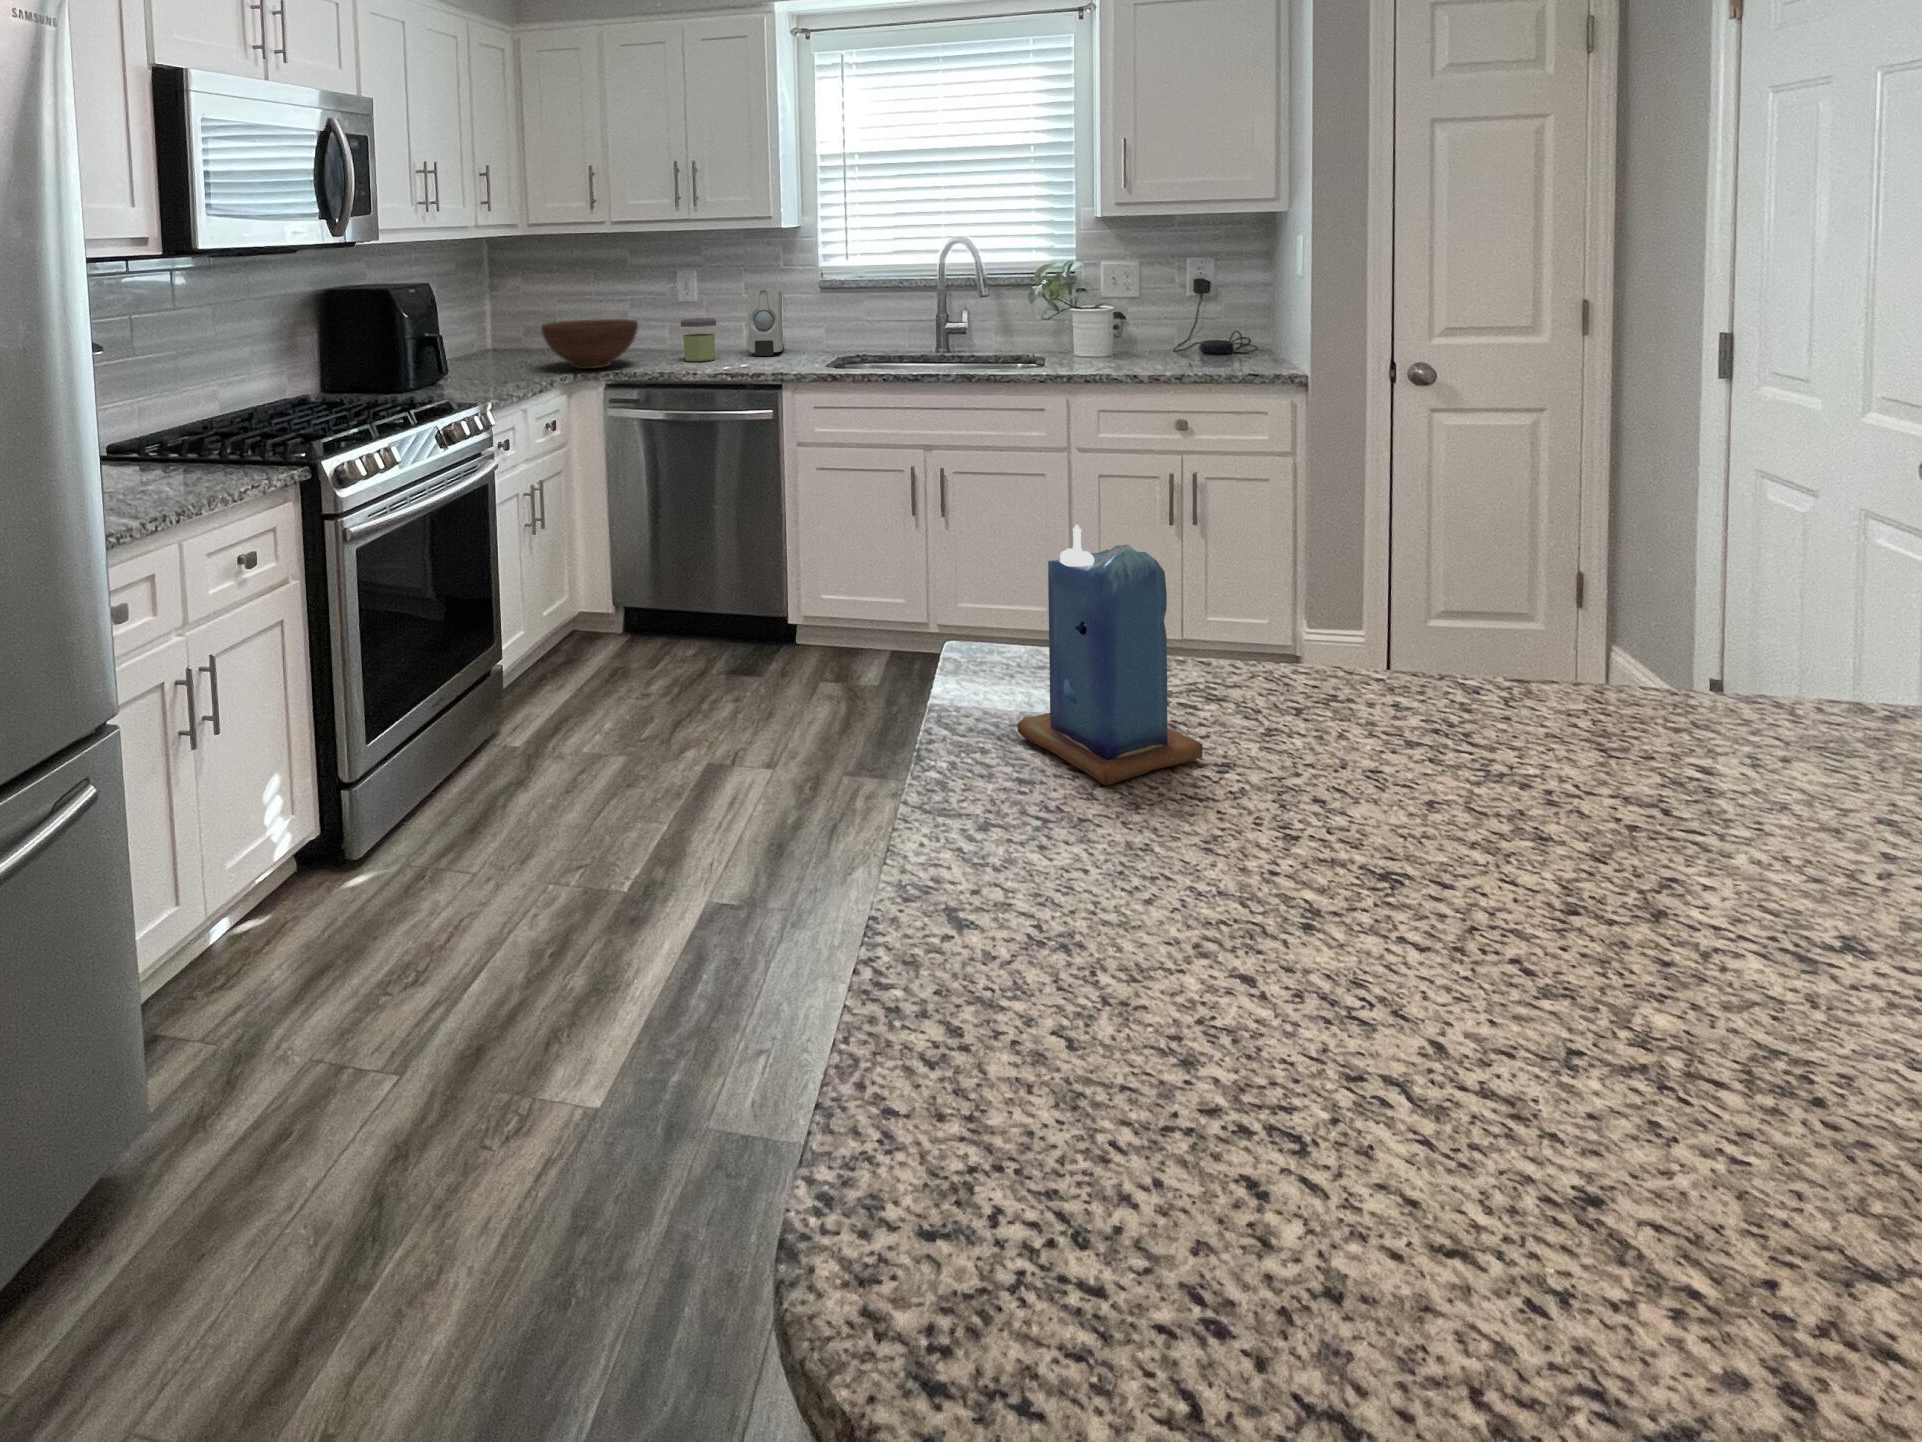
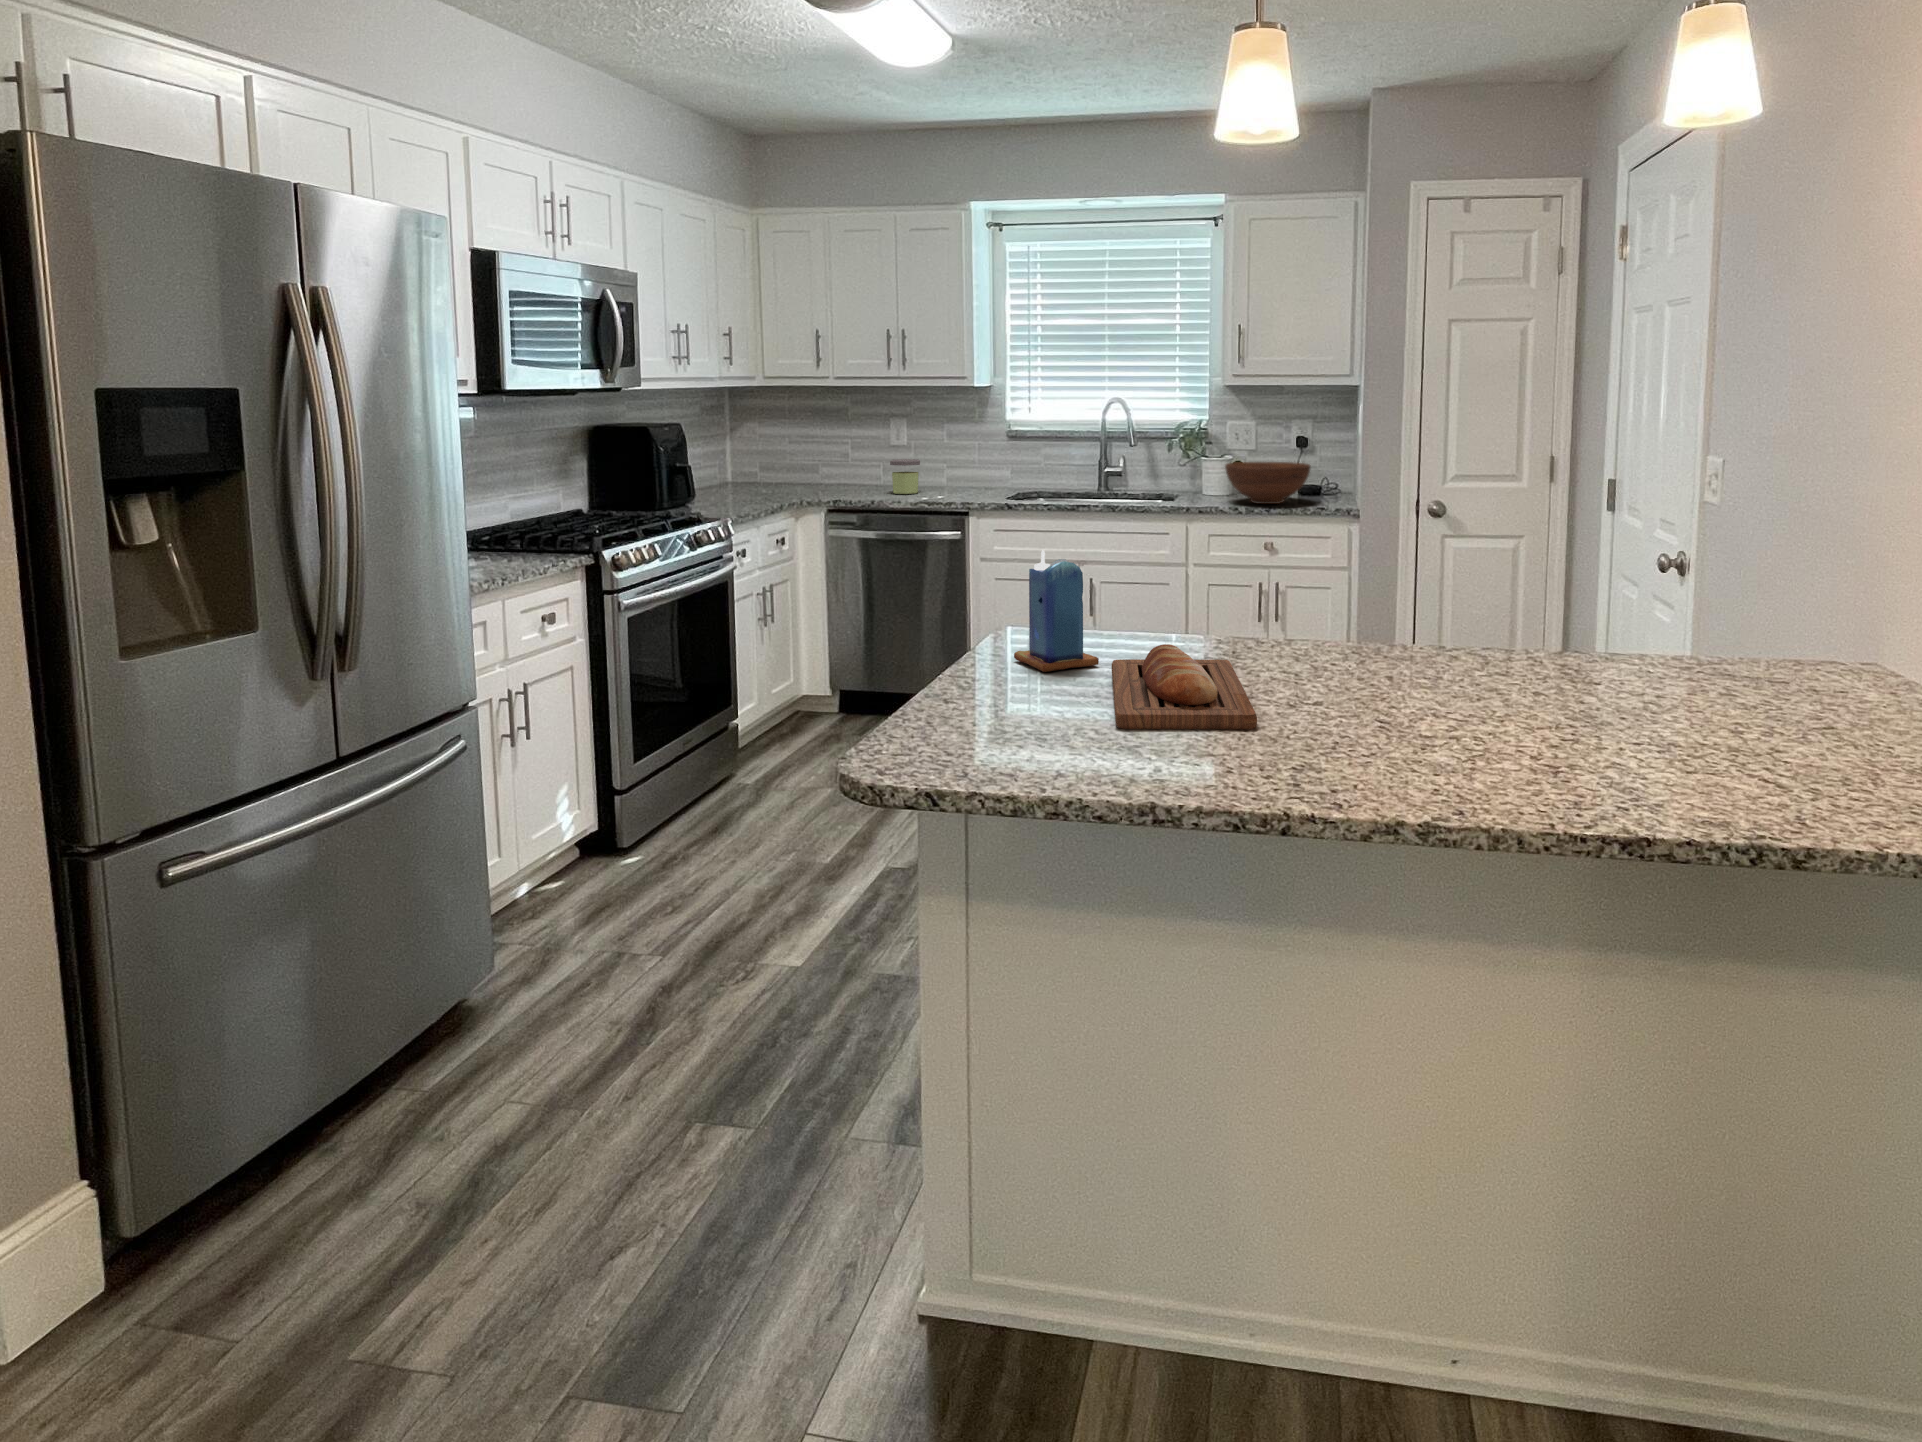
soap dispenser: present [748,289,784,356] -> none [947,436,977,491]
fruit bowl: present [541,319,638,369] -> present [1225,462,1310,504]
bread loaf: none [1253,747,1887,1108] -> present [1112,644,1257,729]

